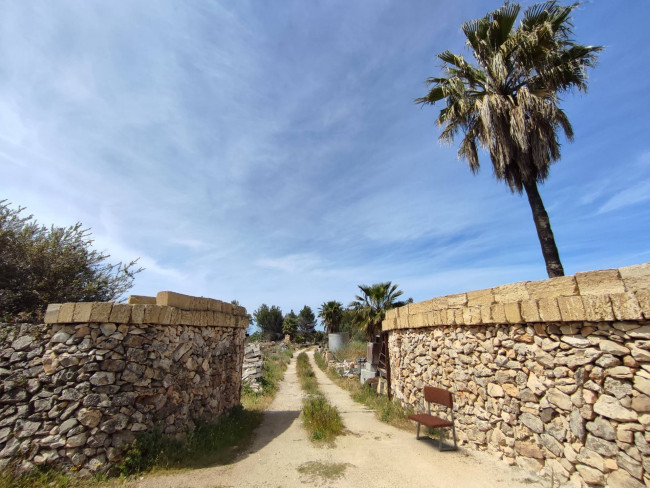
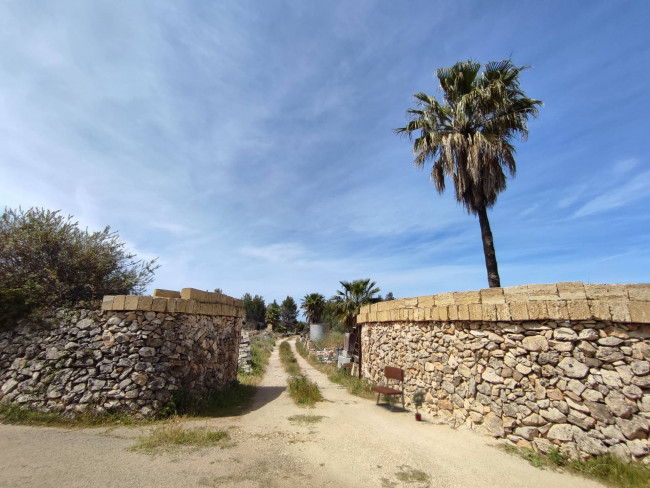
potted tree: none [469,418,497,469] -> present [412,387,428,421]

